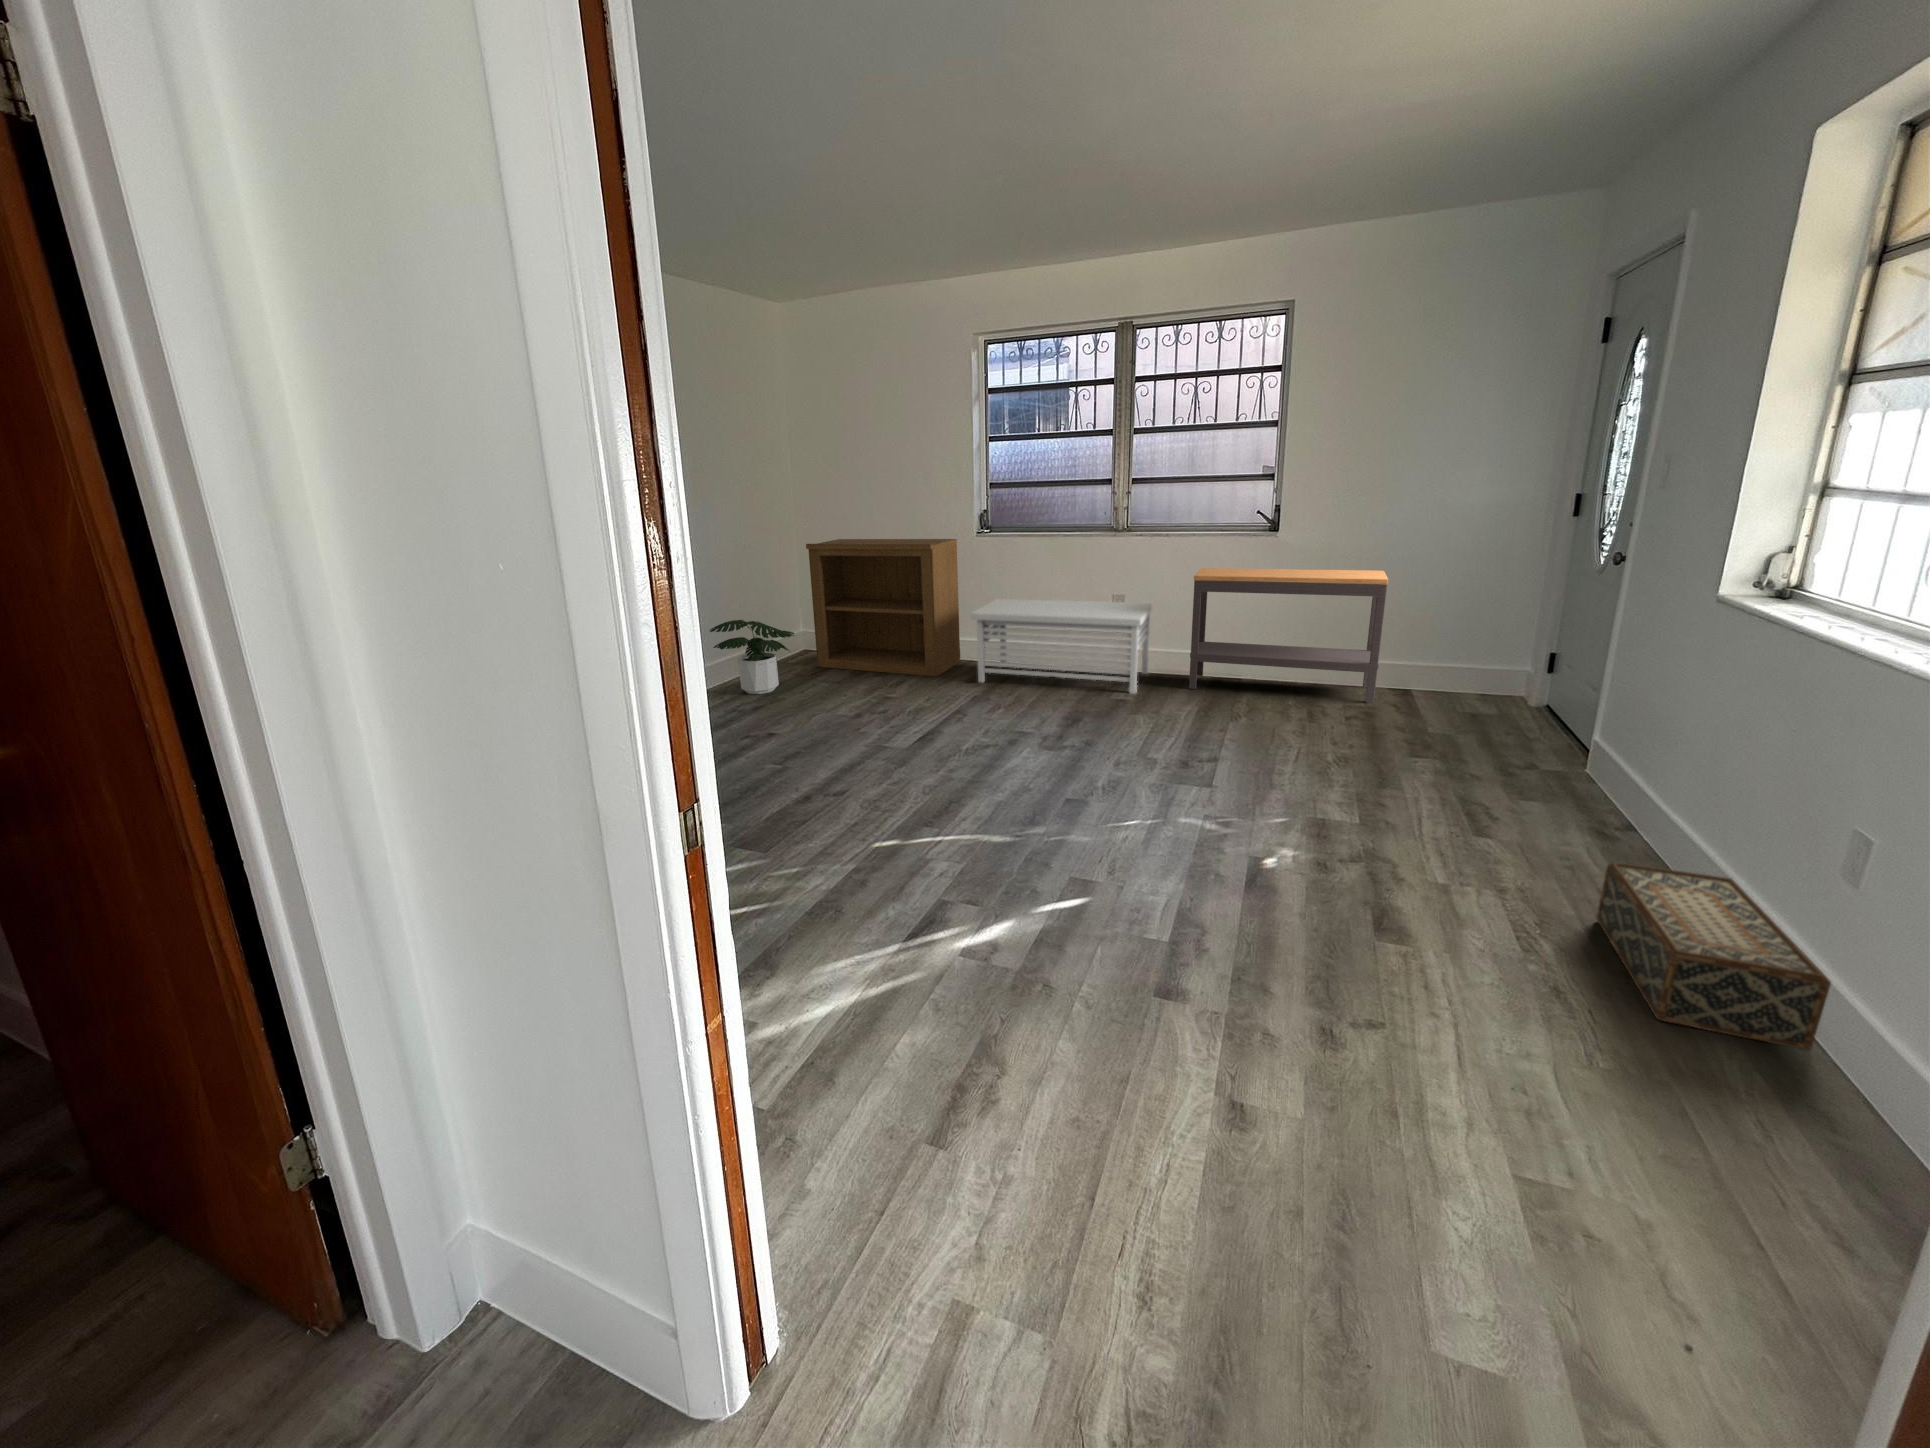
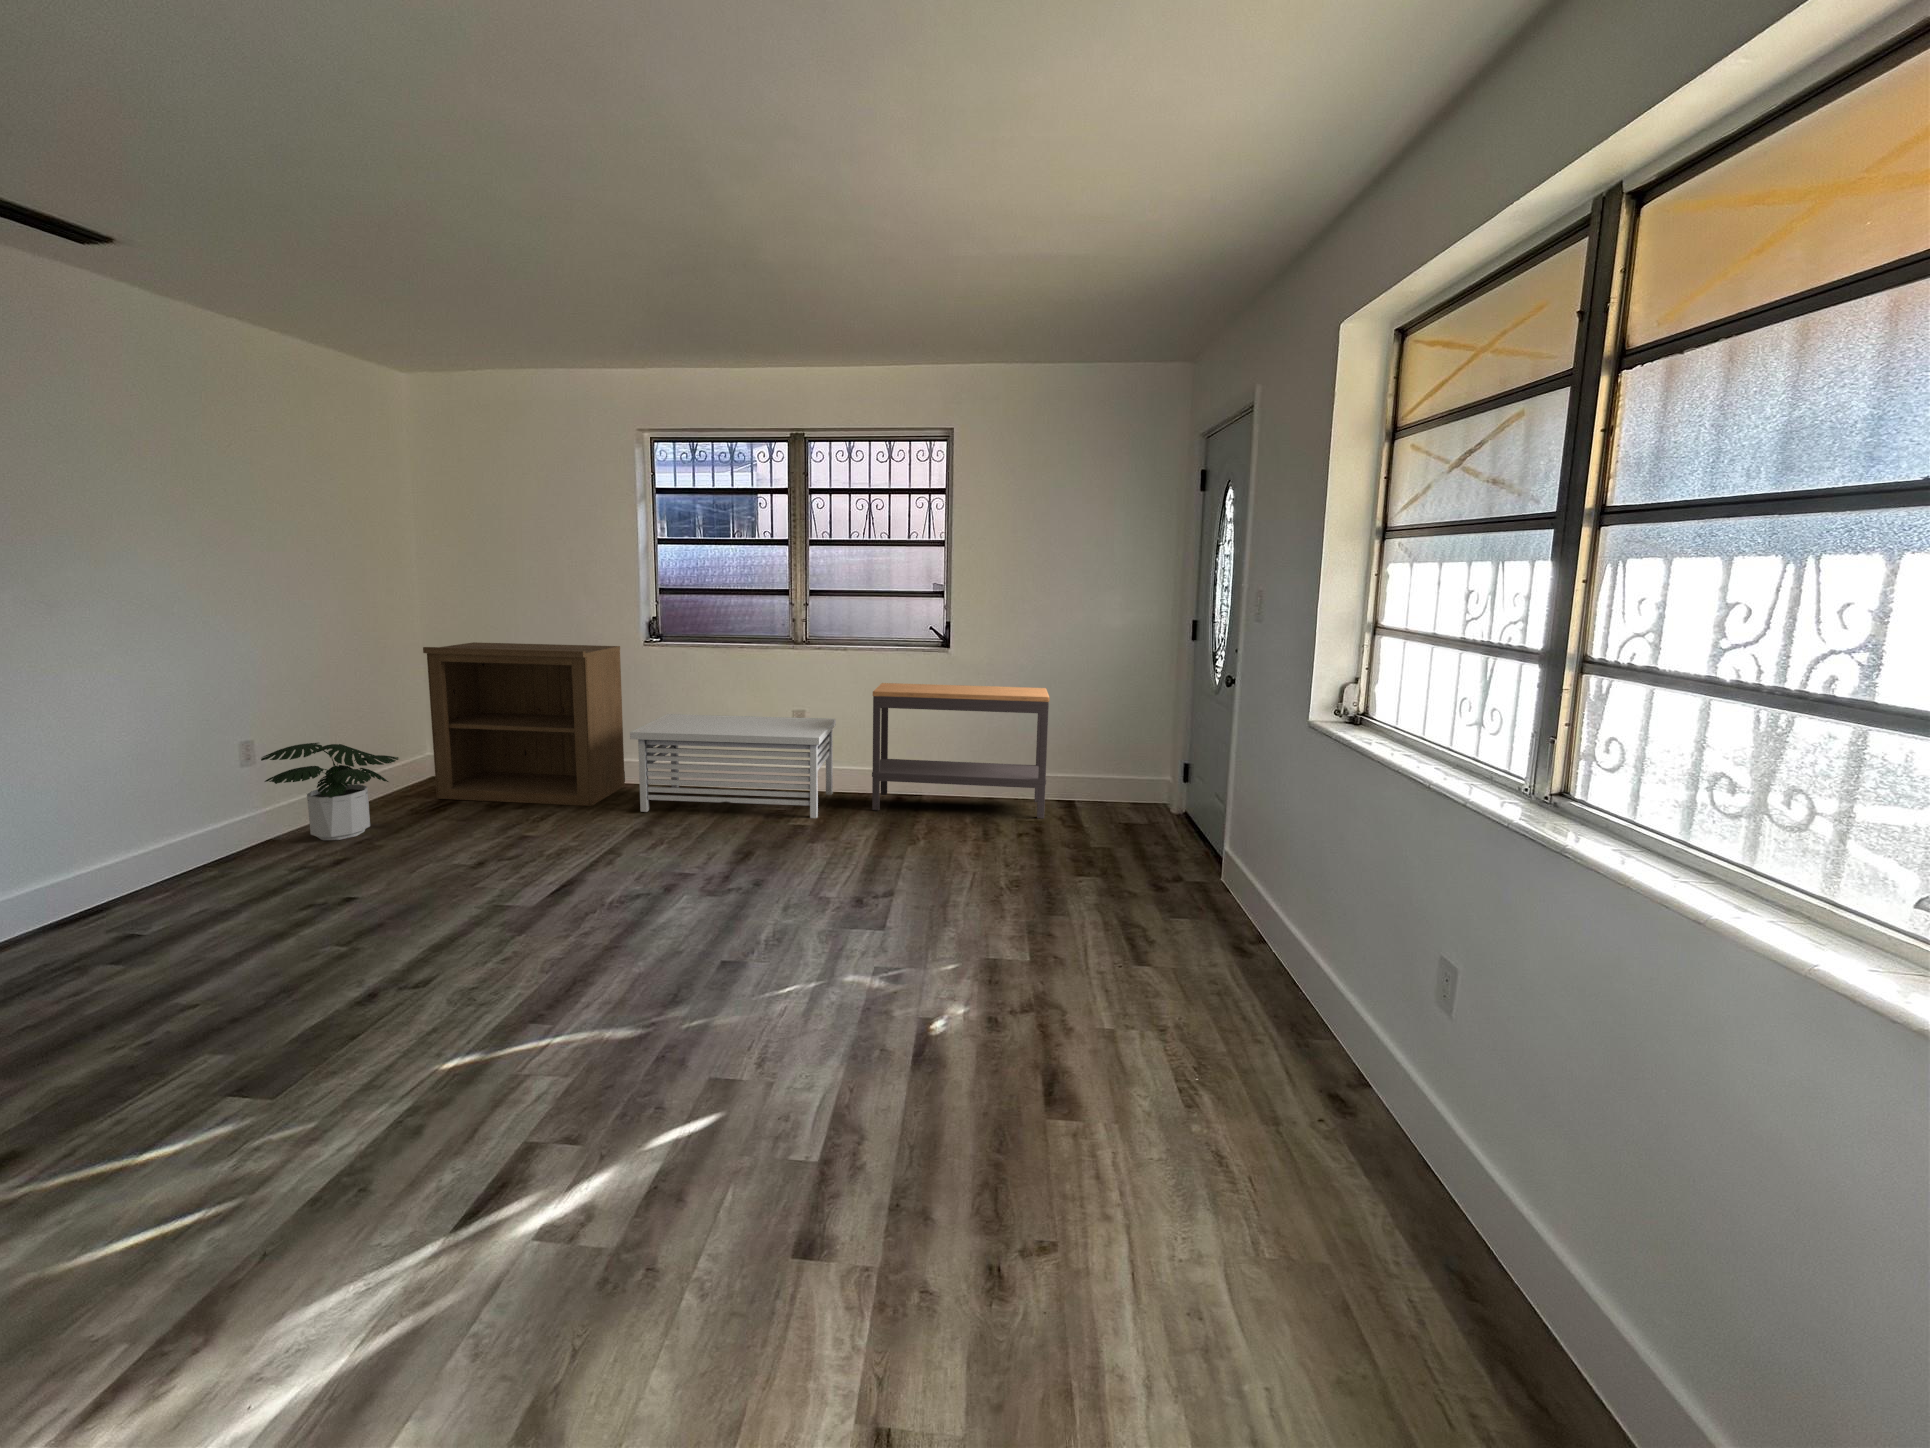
woven basket: present [1597,862,1831,1050] -> none [1248,994,1449,1193]

